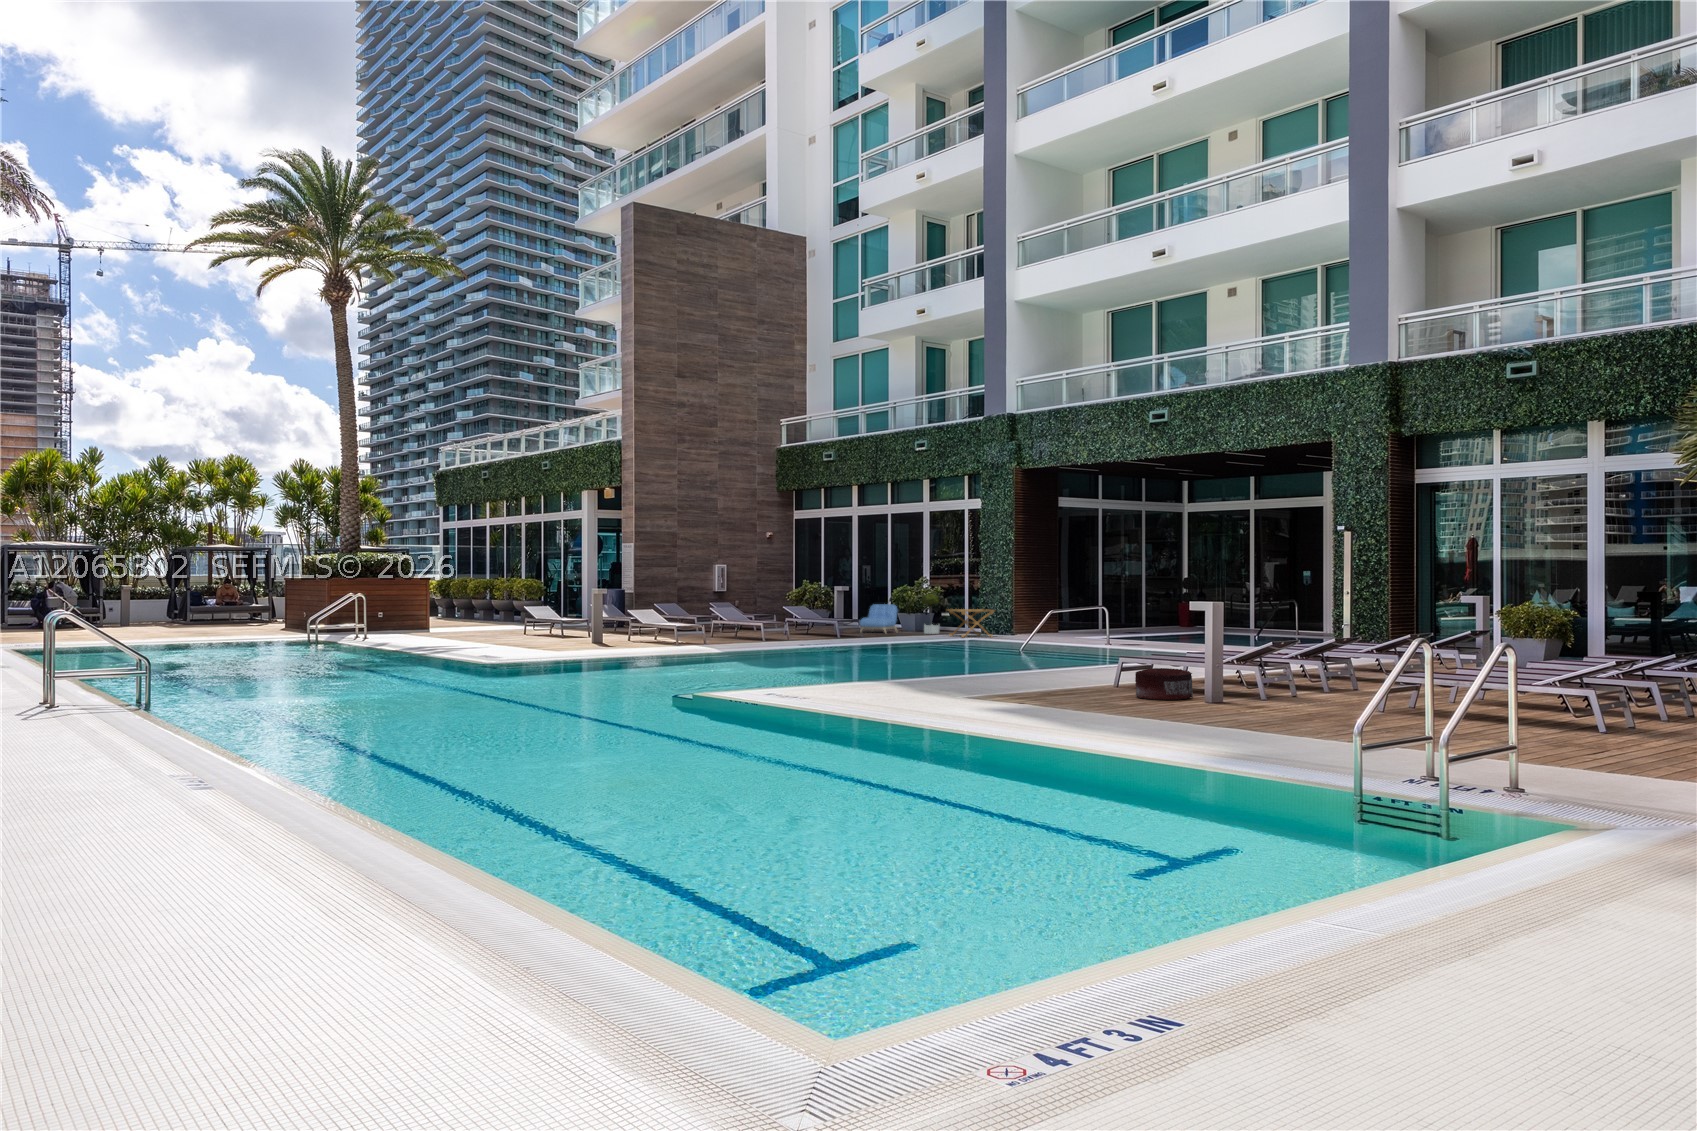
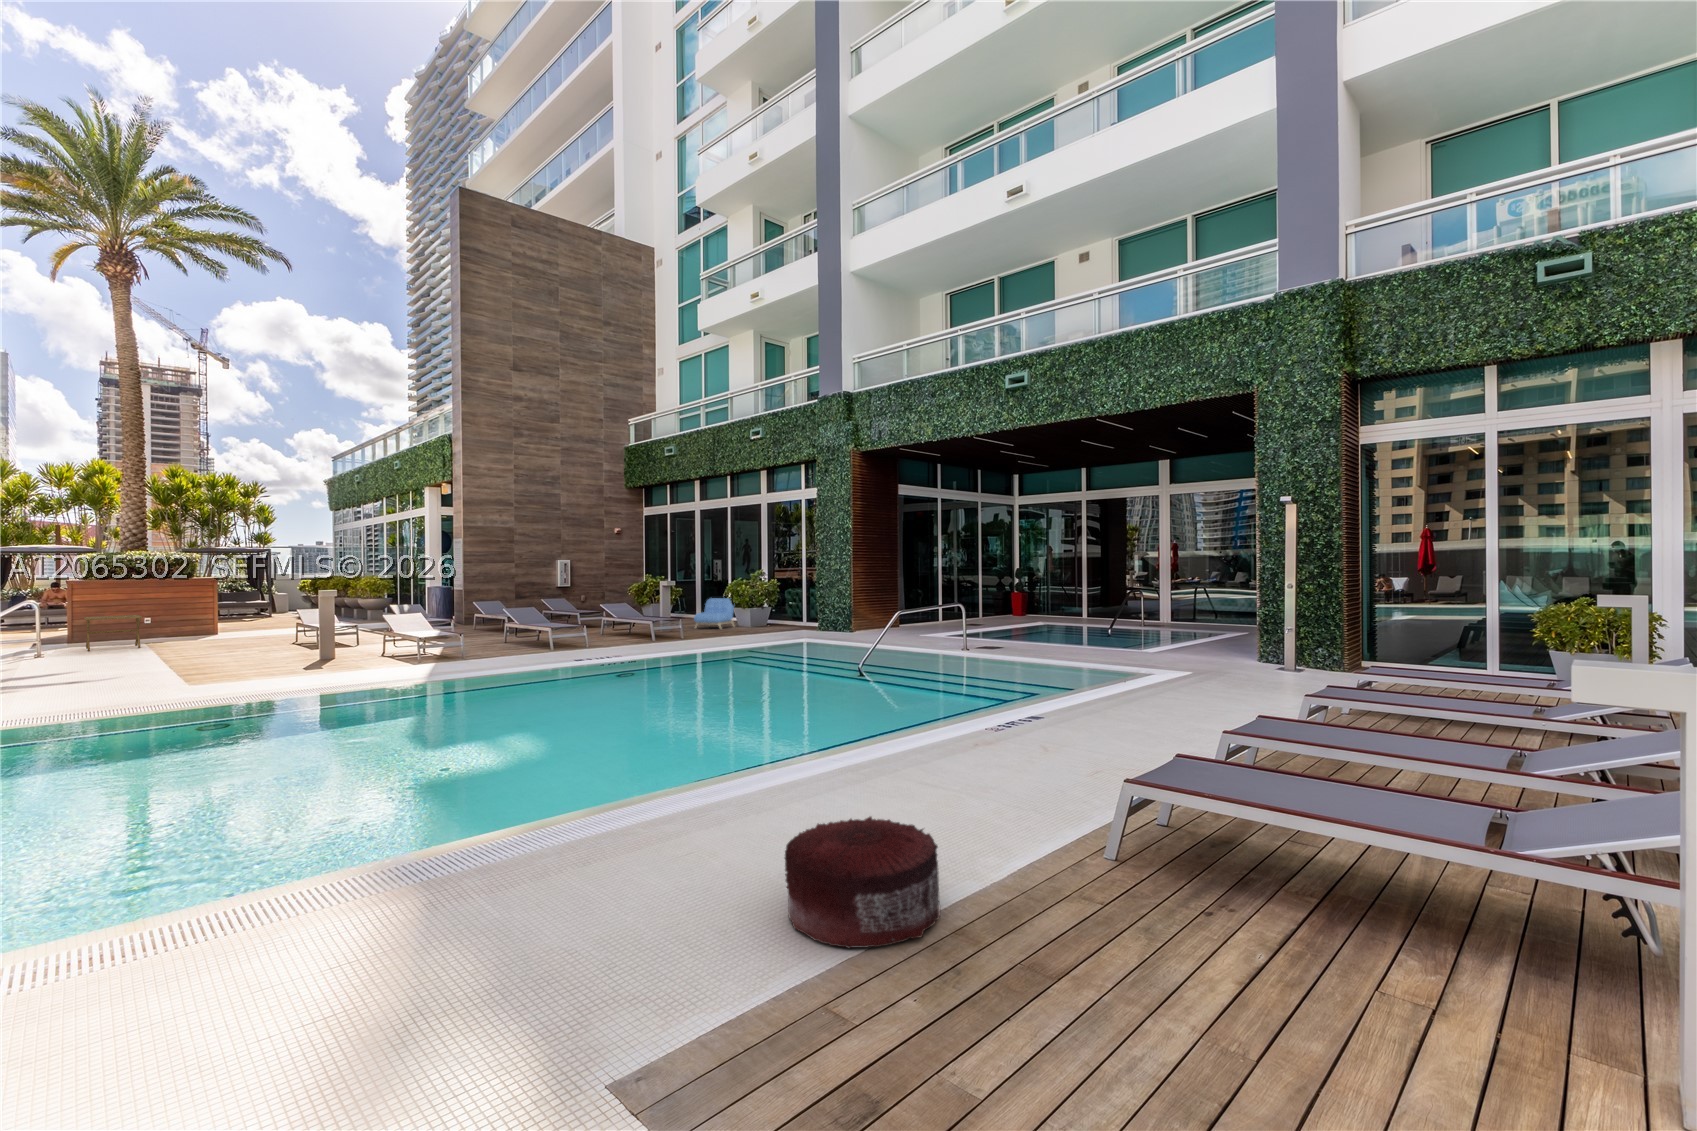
potted tree: present [922,594,939,634] -> none [758,586,777,629]
side table: present [948,609,994,638] -> present [84,615,142,651]
pouf: present [1135,668,1193,700] -> present [785,817,940,948]

